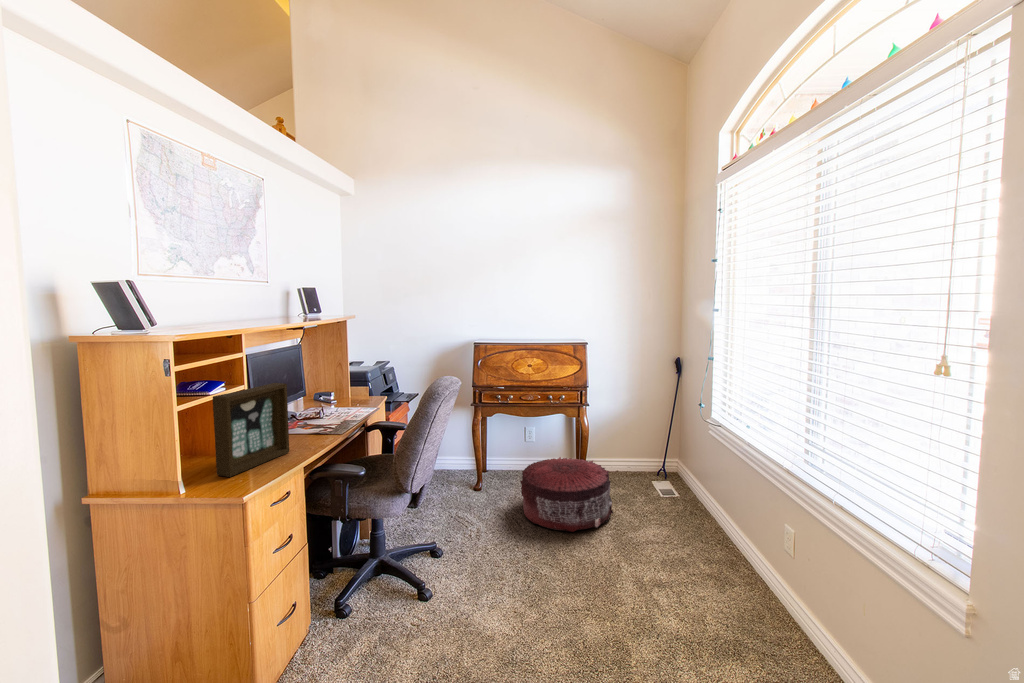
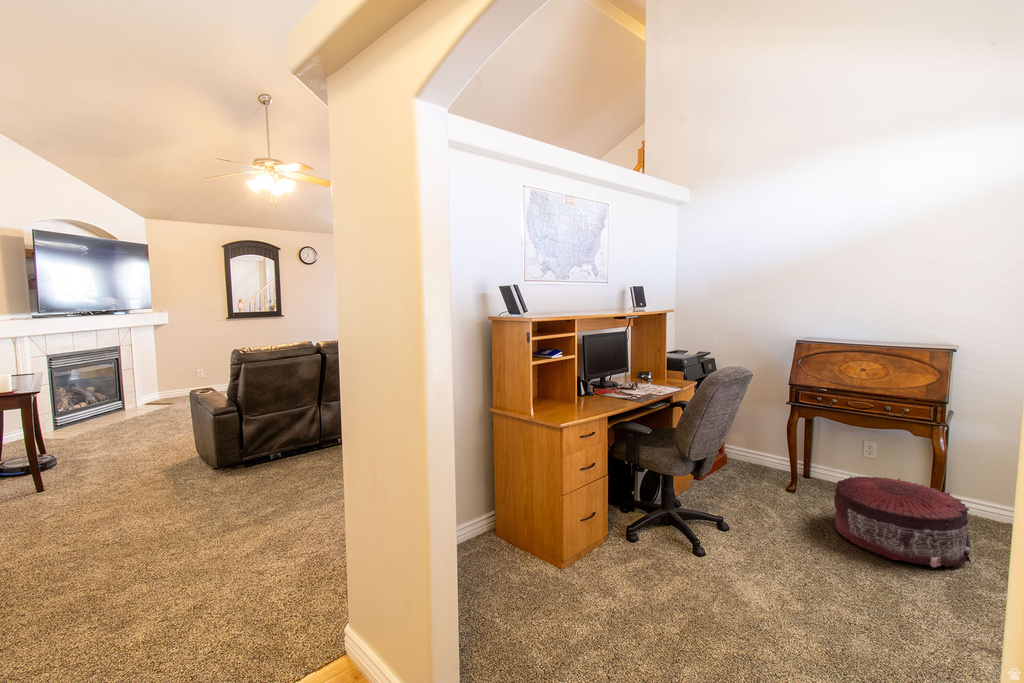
picture frame: present [213,383,289,477] -> none [552,355,601,413]

